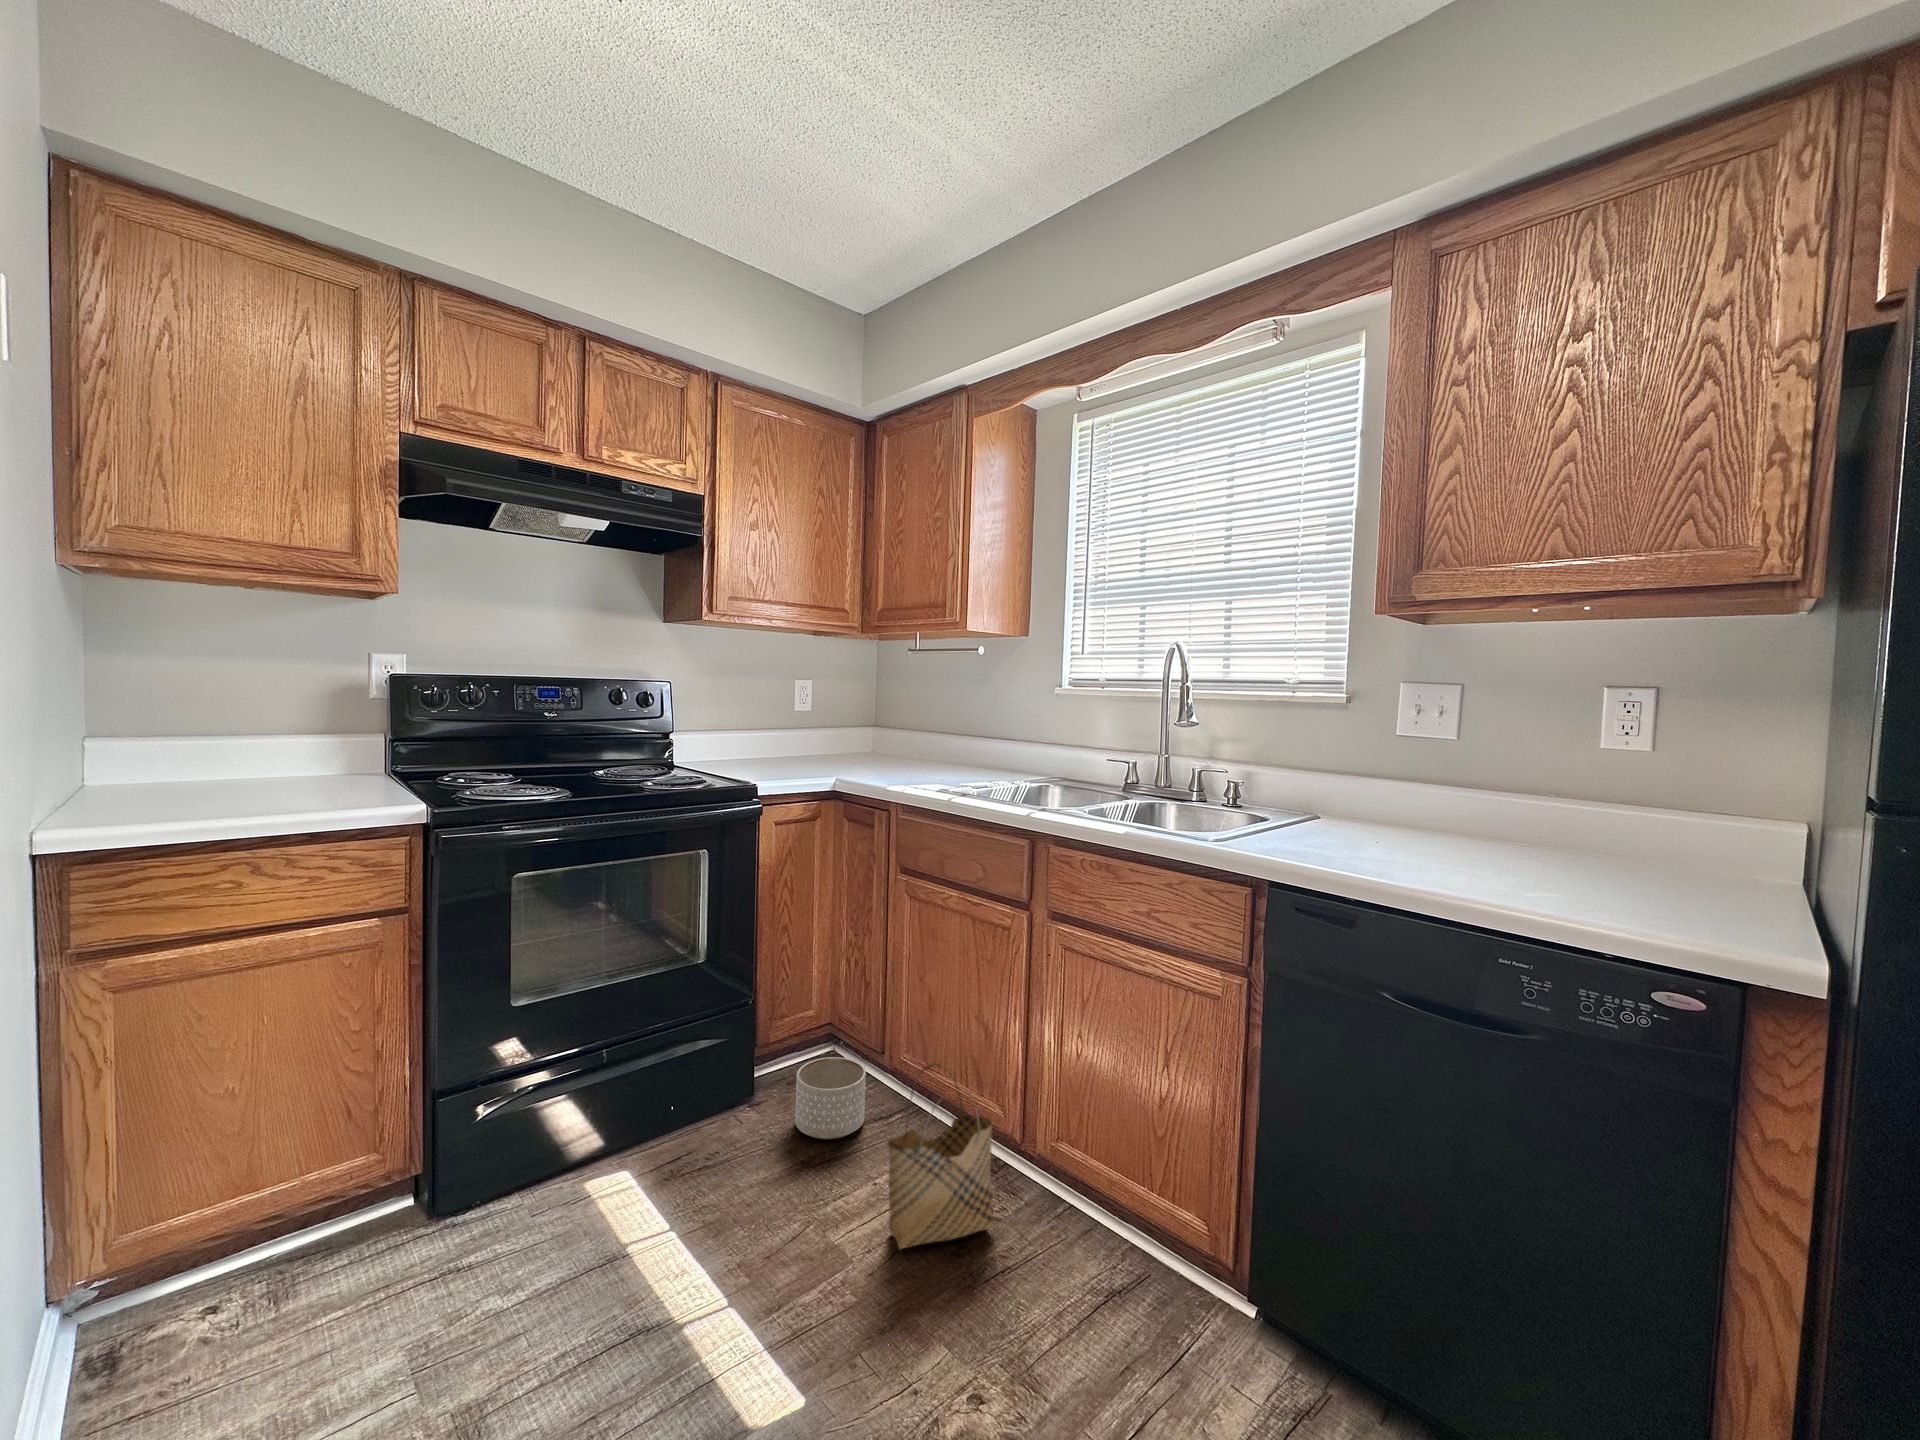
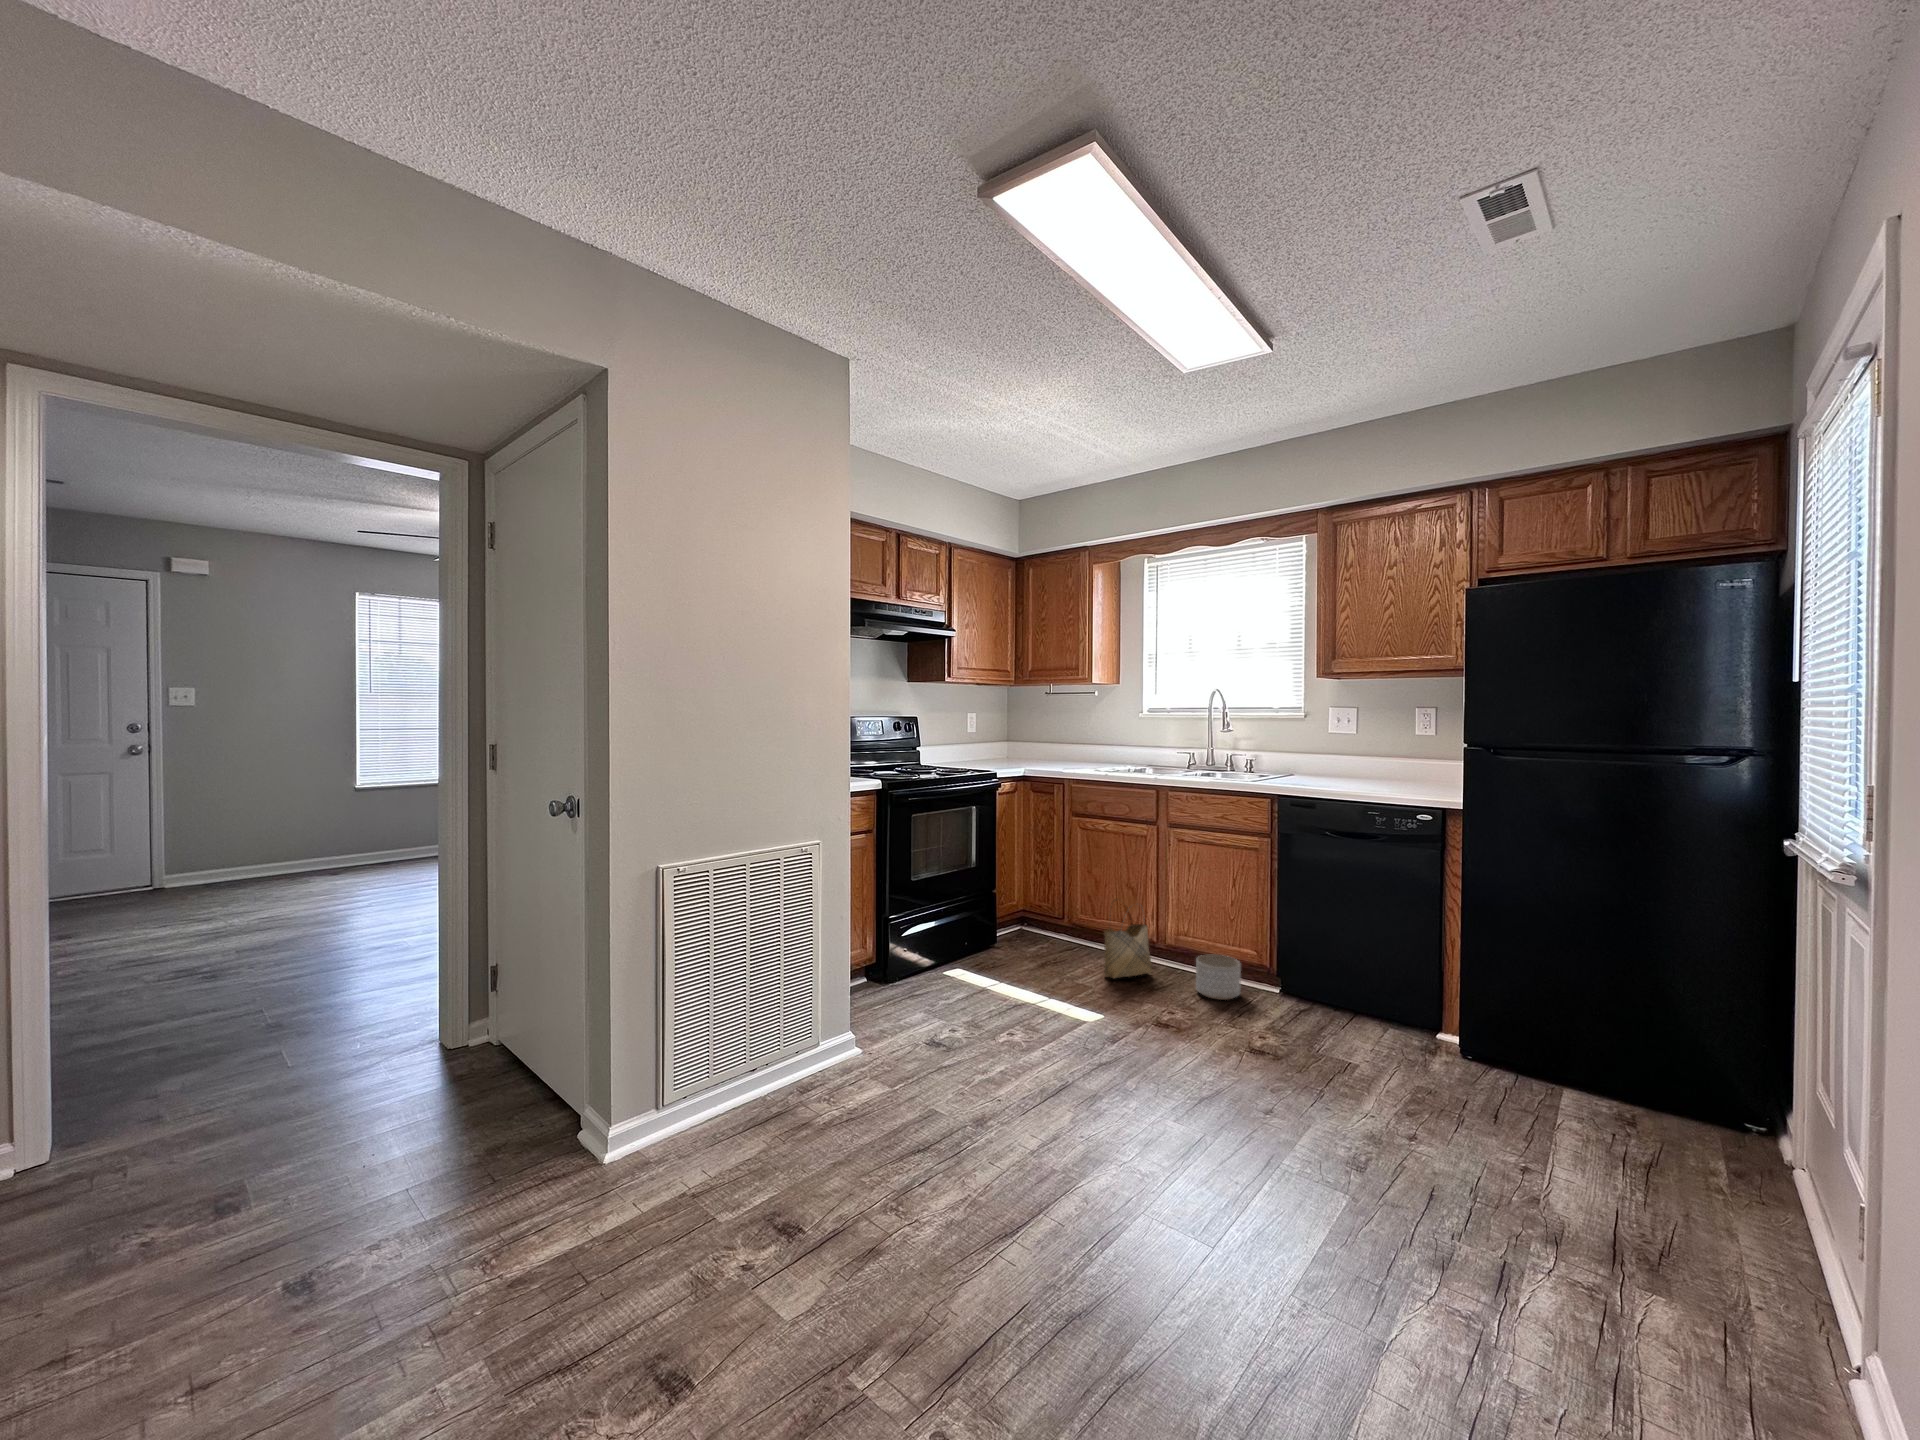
planter: present [795,1057,866,1139] -> present [1196,955,1241,1000]

